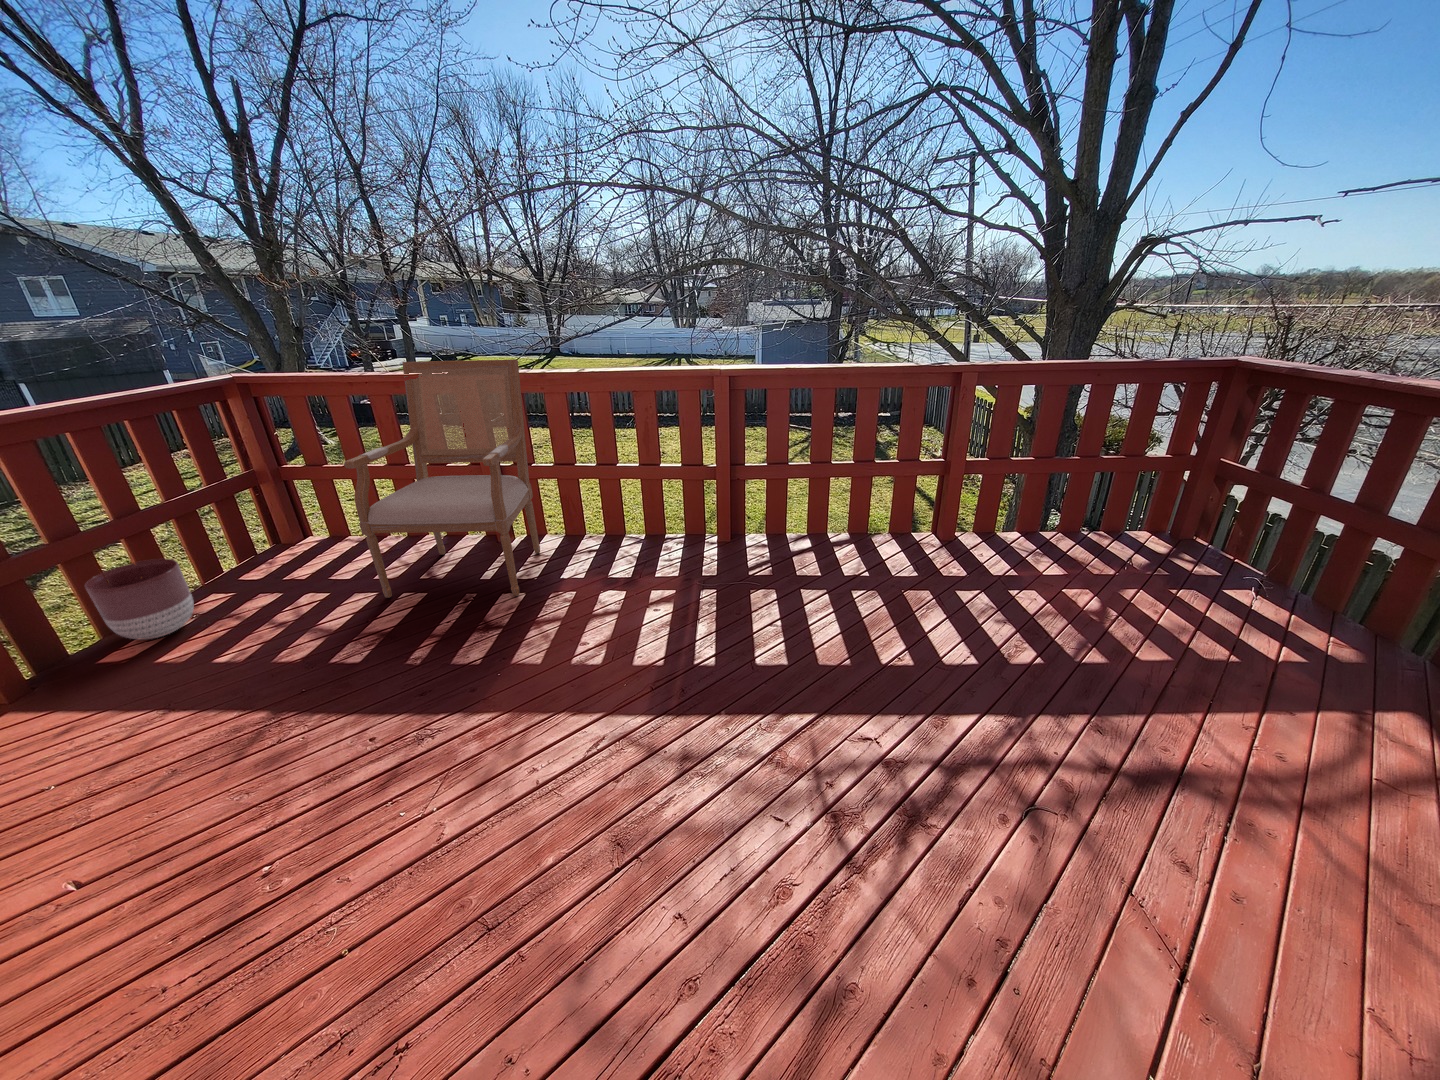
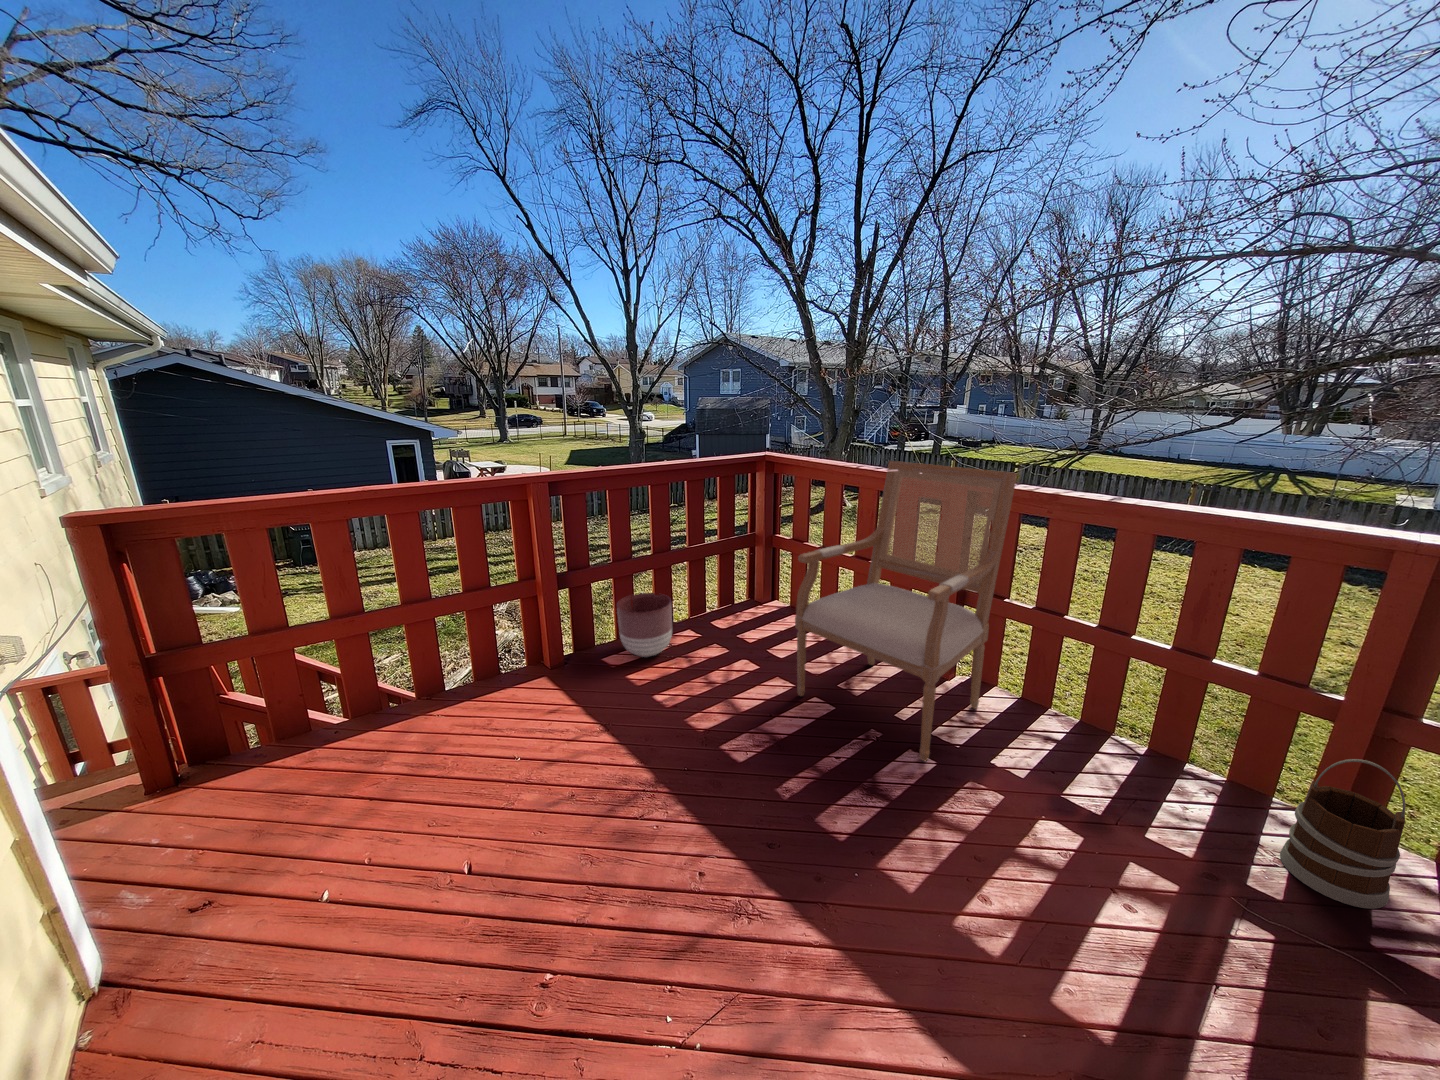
wooden bucket: none [712,490,751,565] -> present [1280,759,1405,909]

